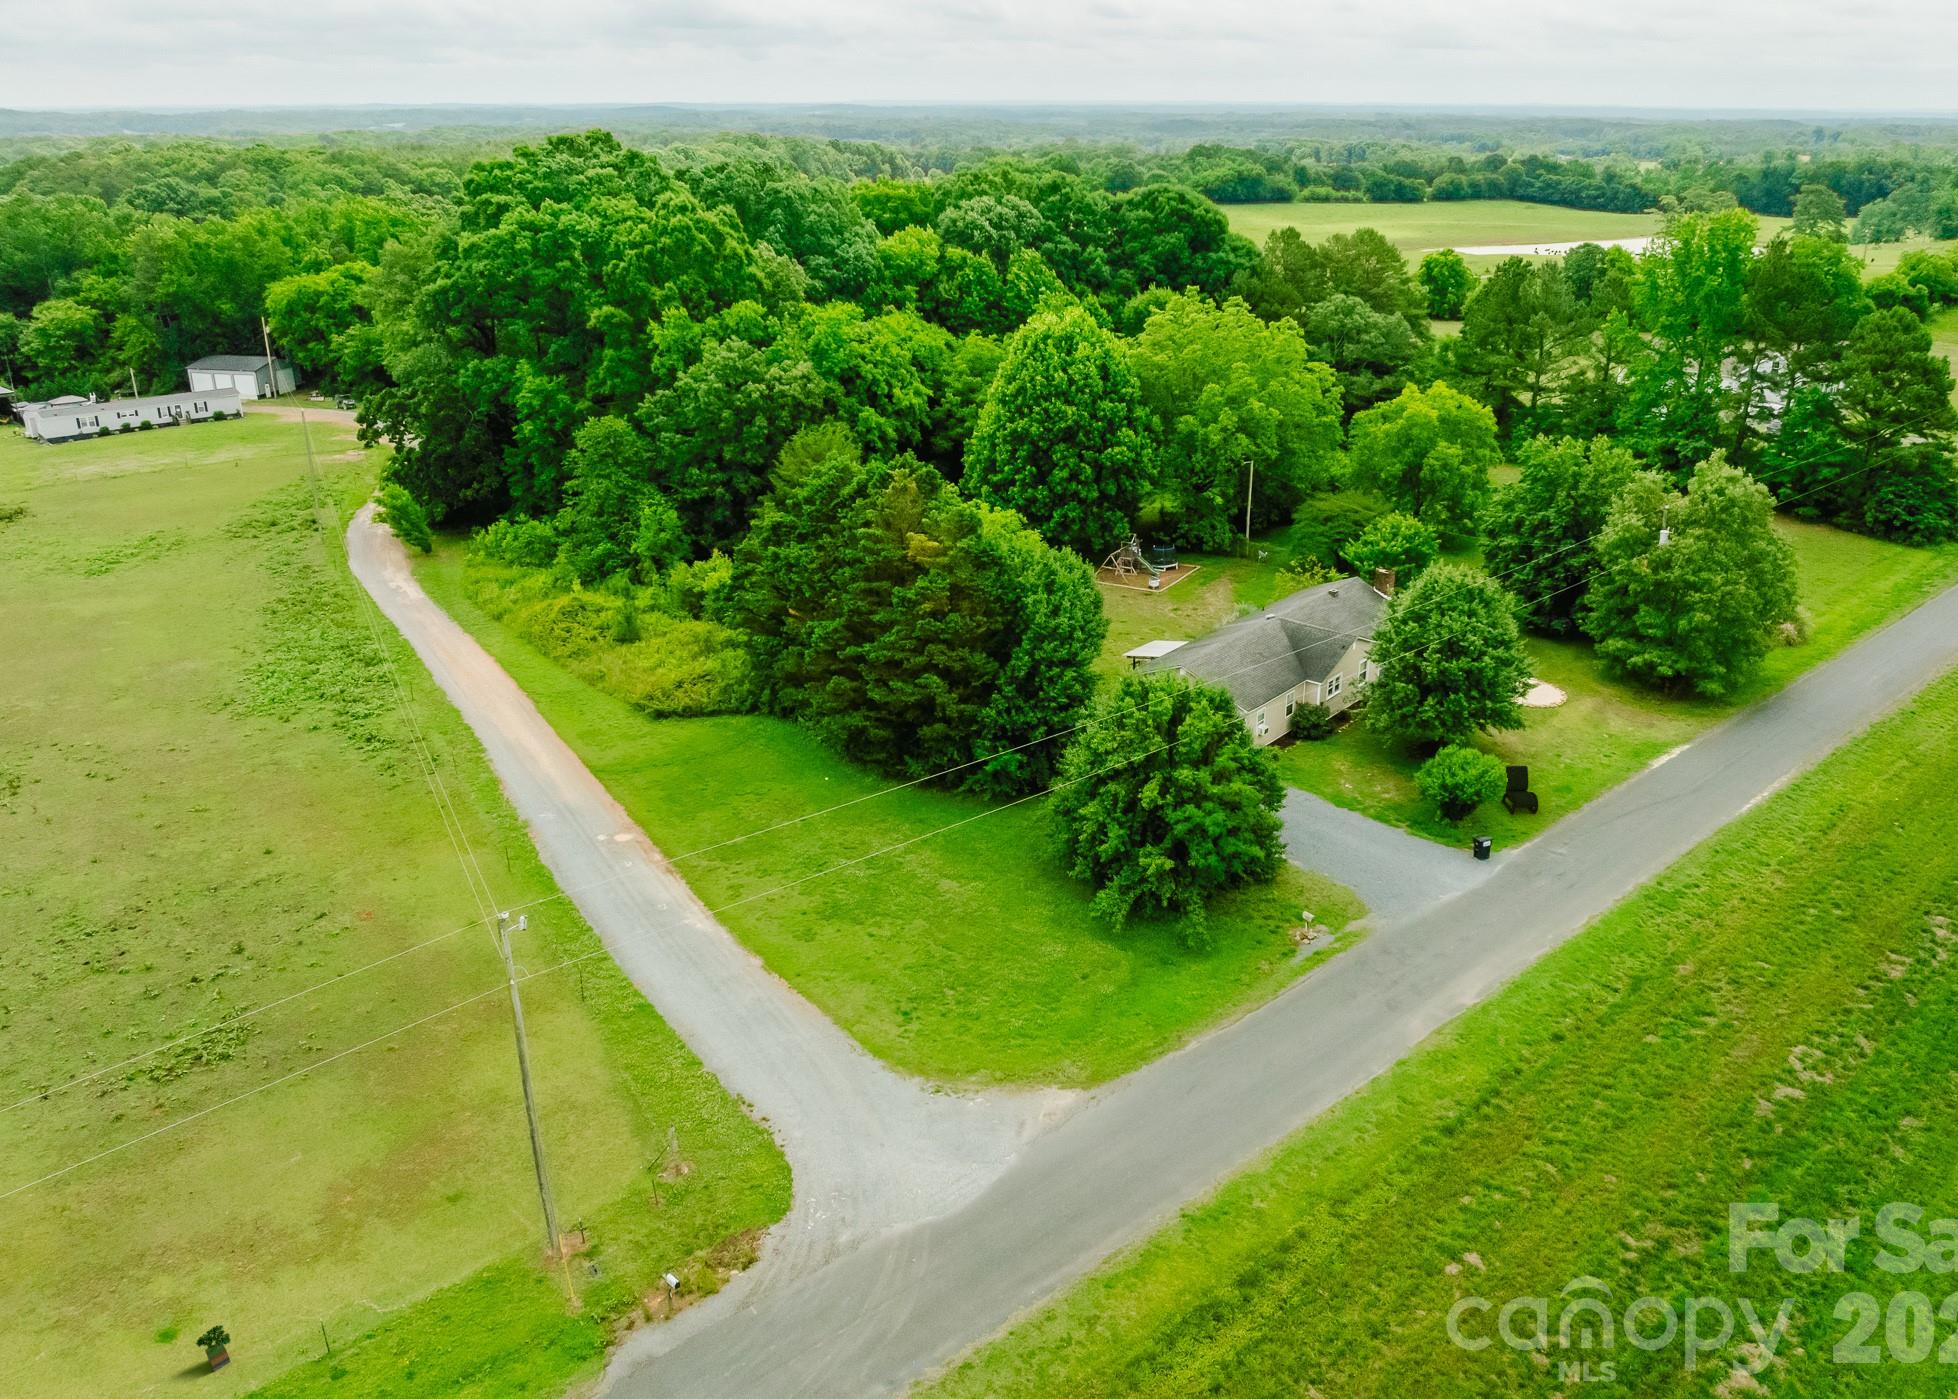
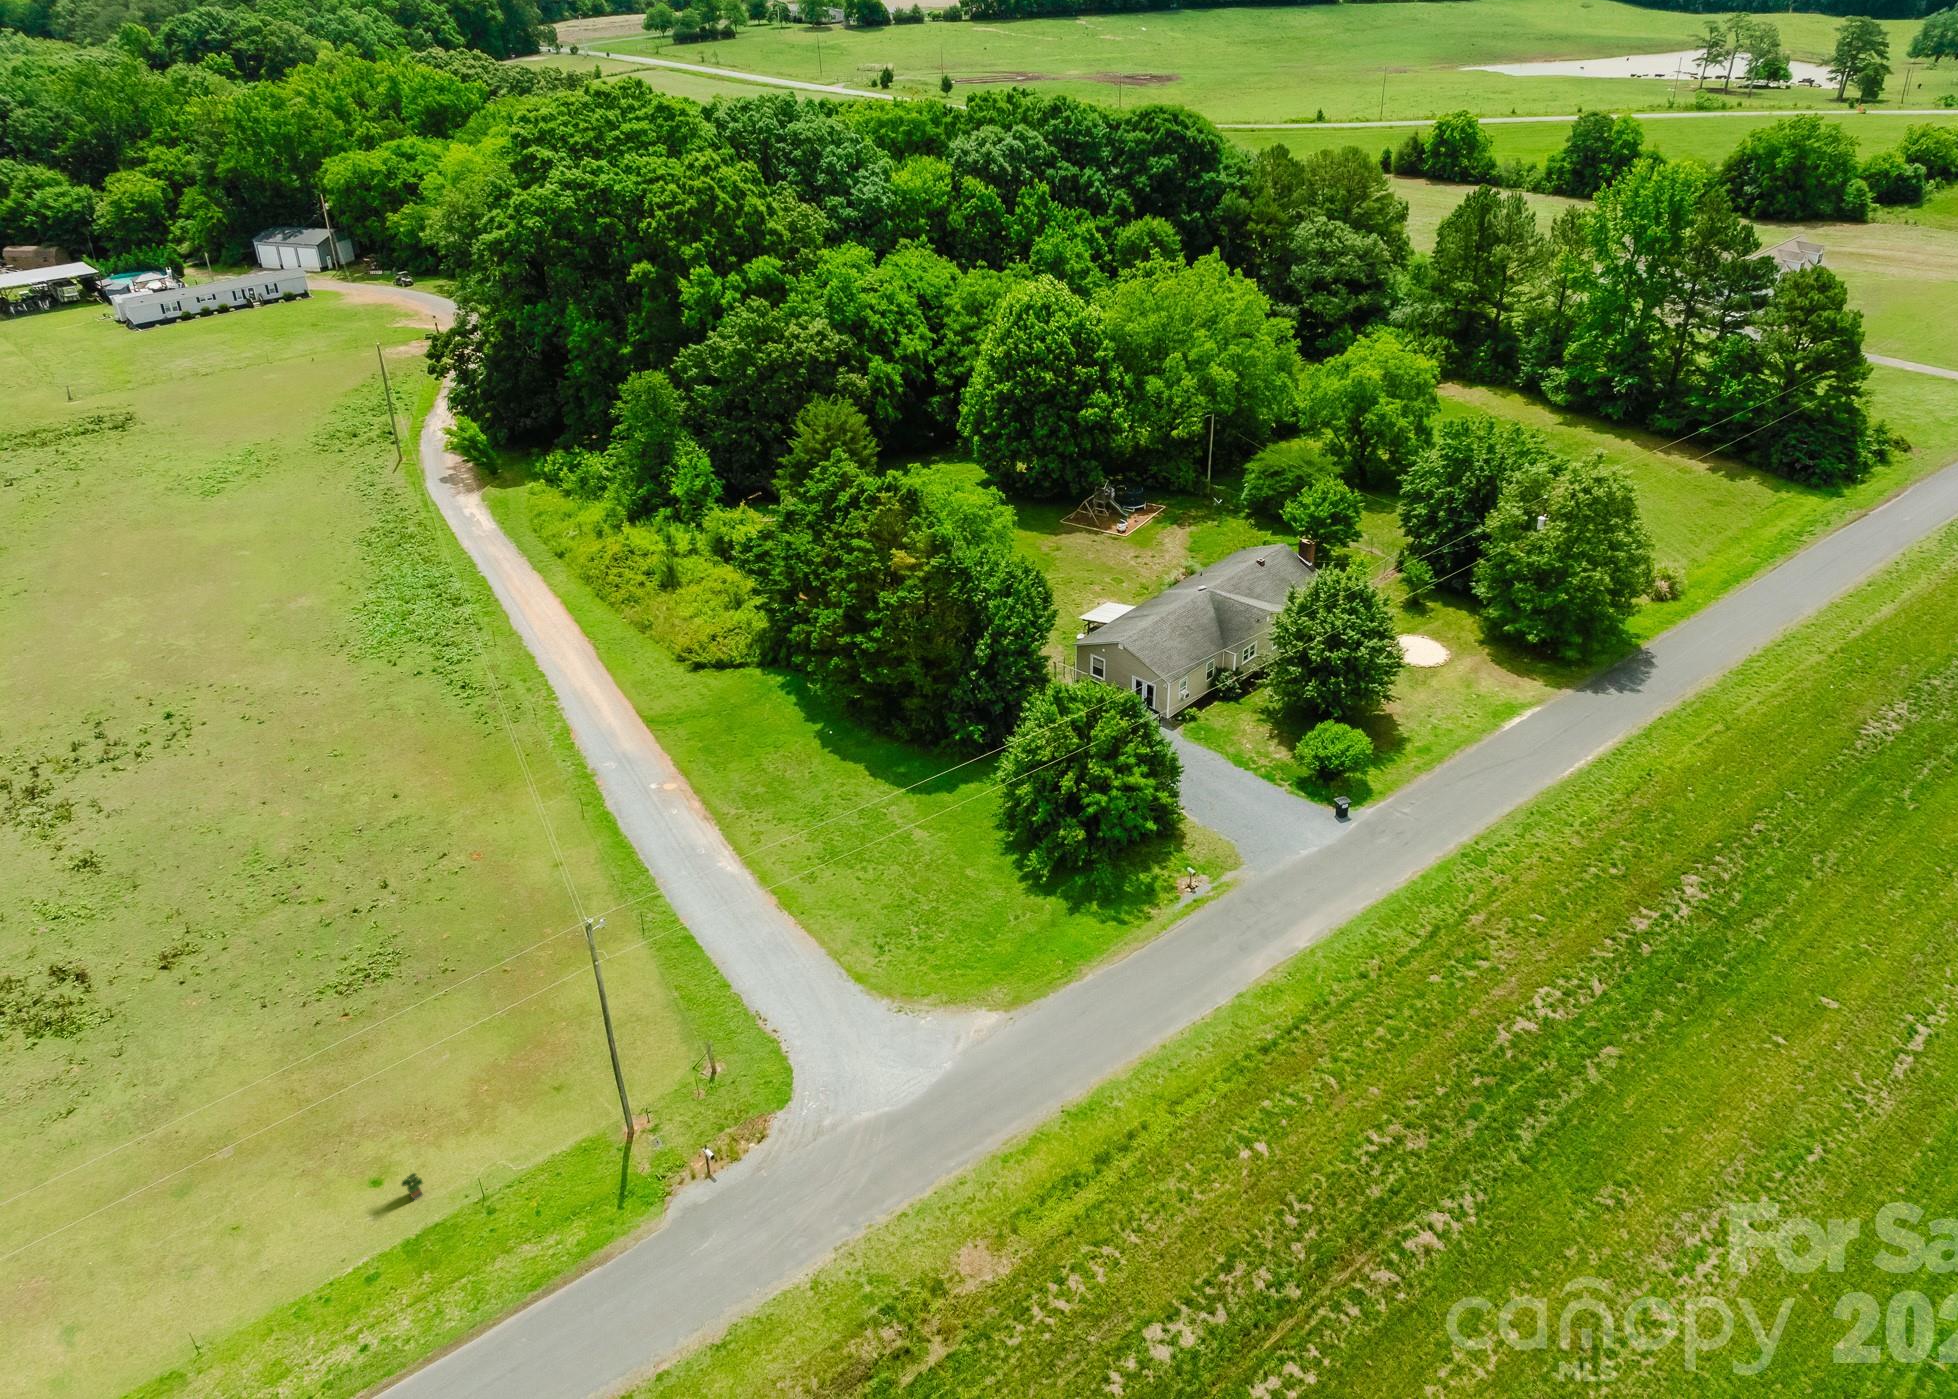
lounge chair: present [1501,766,1538,814] -> none [1375,736,1402,776]

